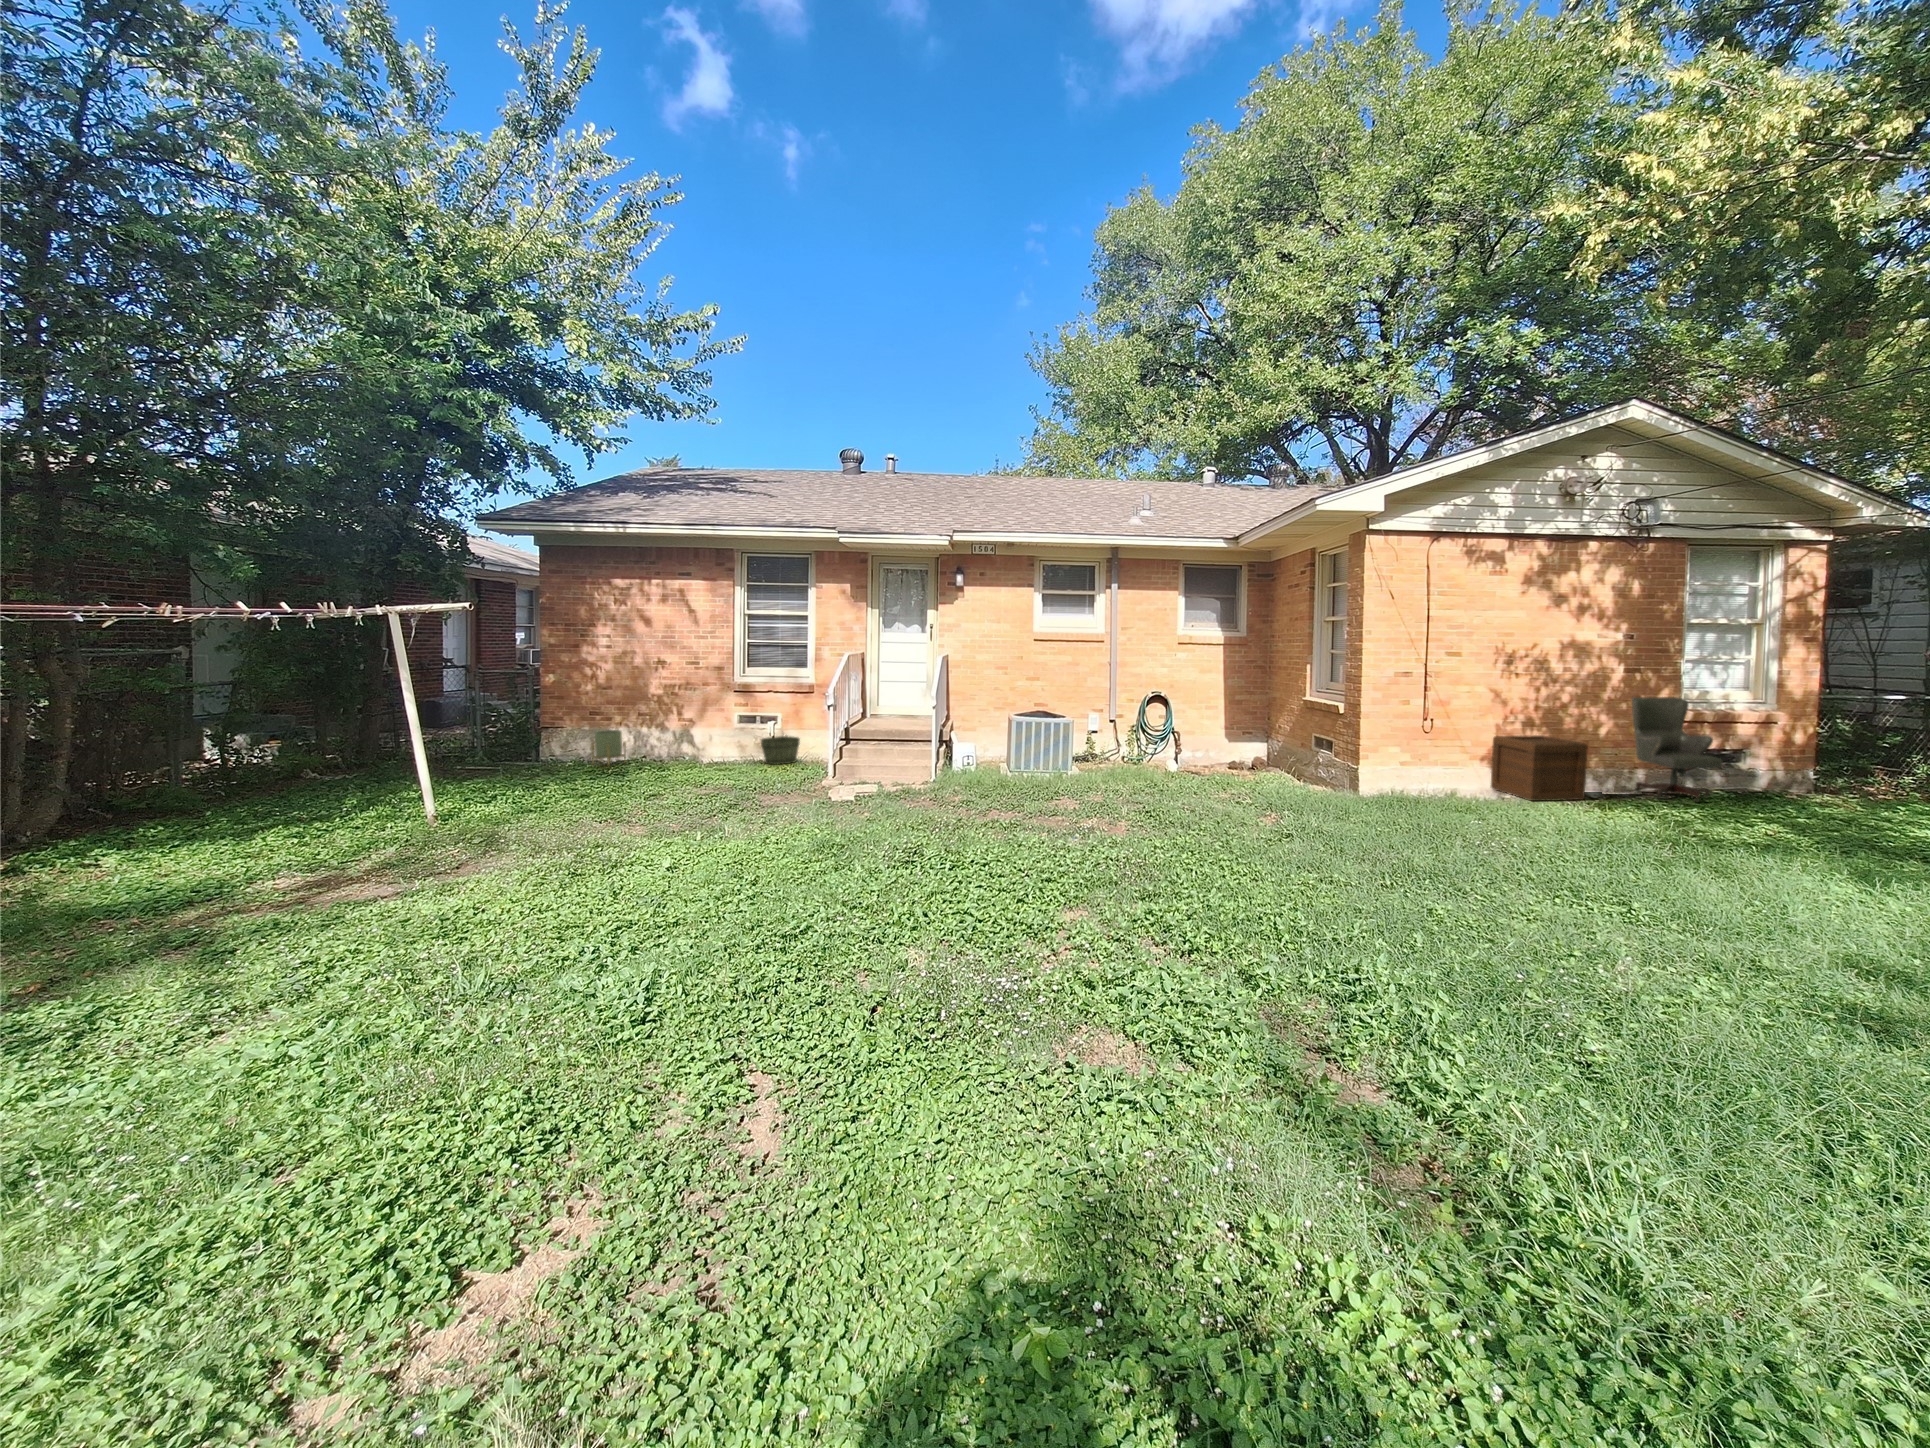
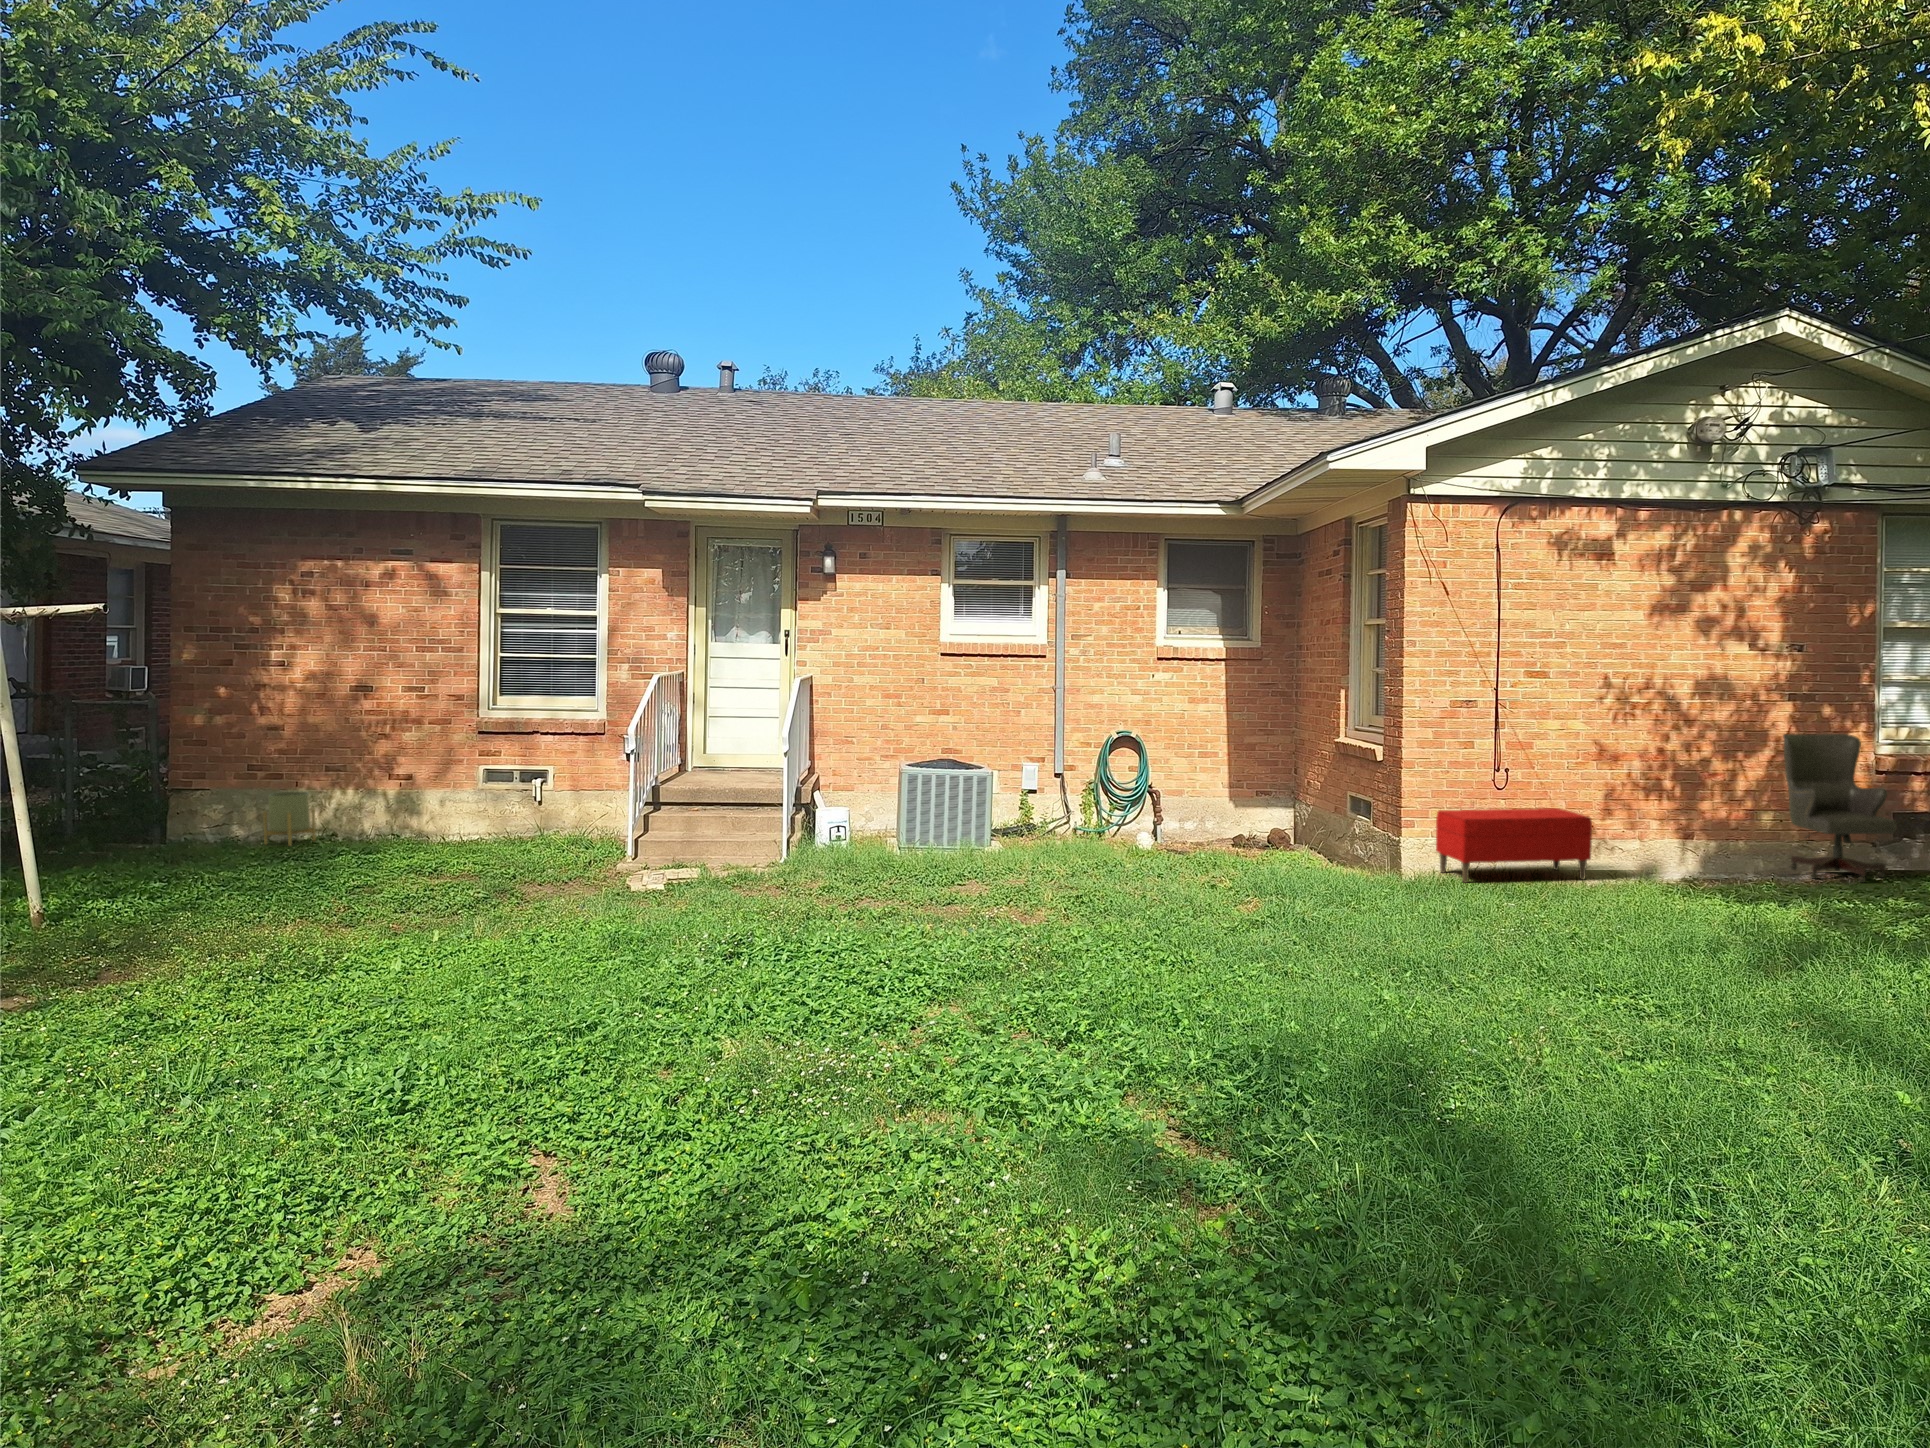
wooden crate: present [1491,735,1588,801] -> none [1588,790,1710,882]
wooden bucket: present [761,736,800,764] -> none [522,790,583,842]
bench: none [1386,748,1502,801] -> present [1436,808,1592,883]

